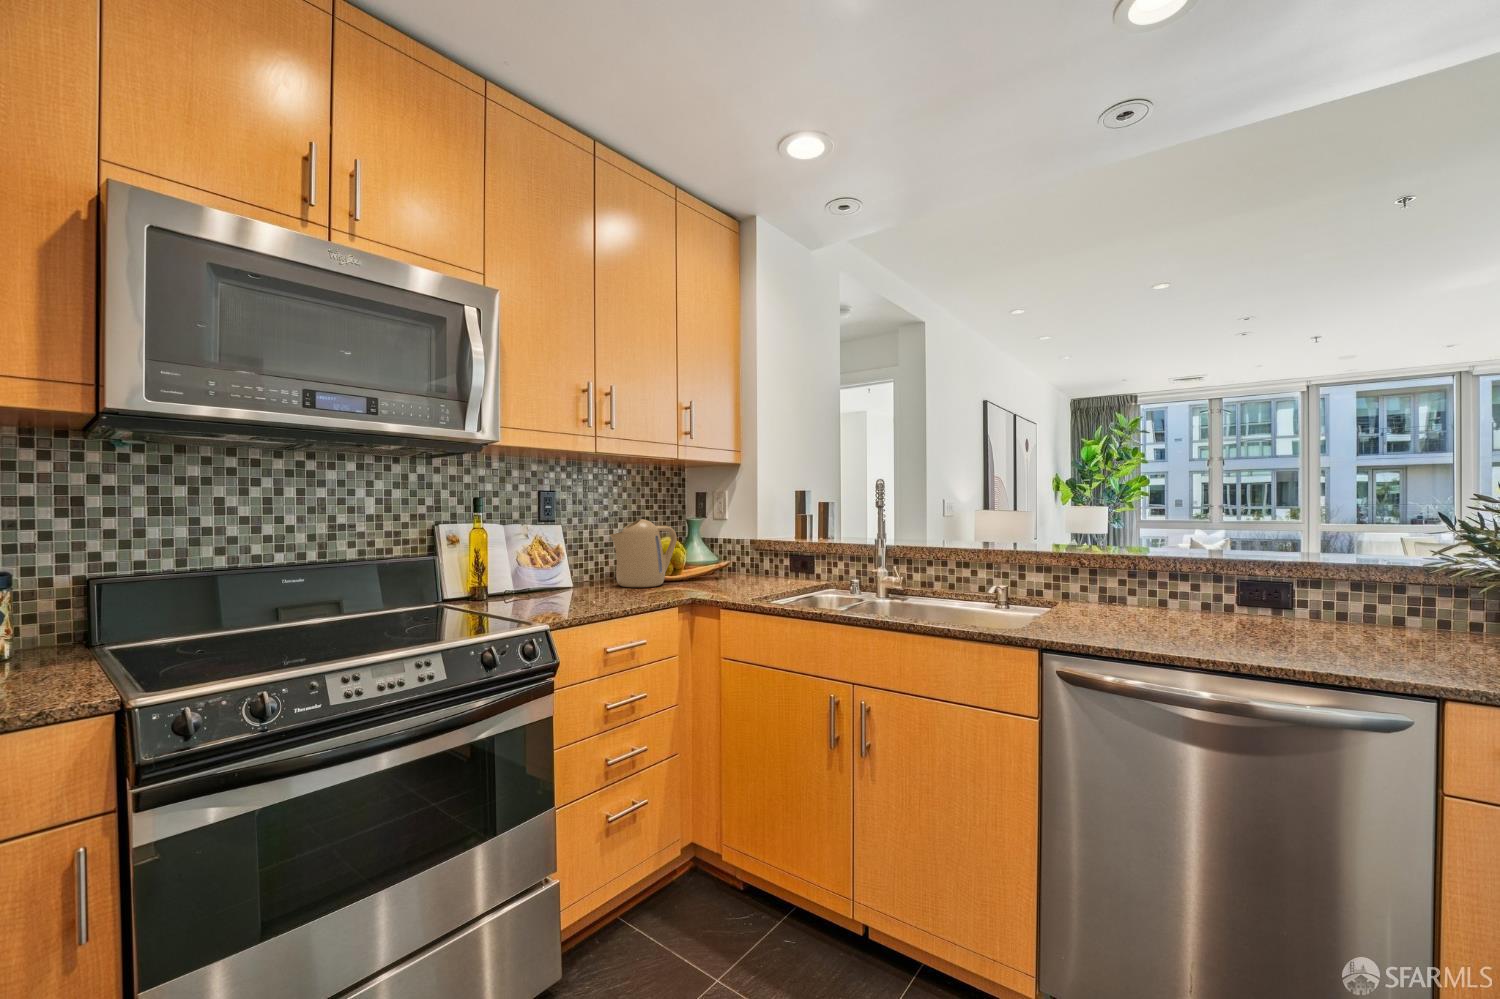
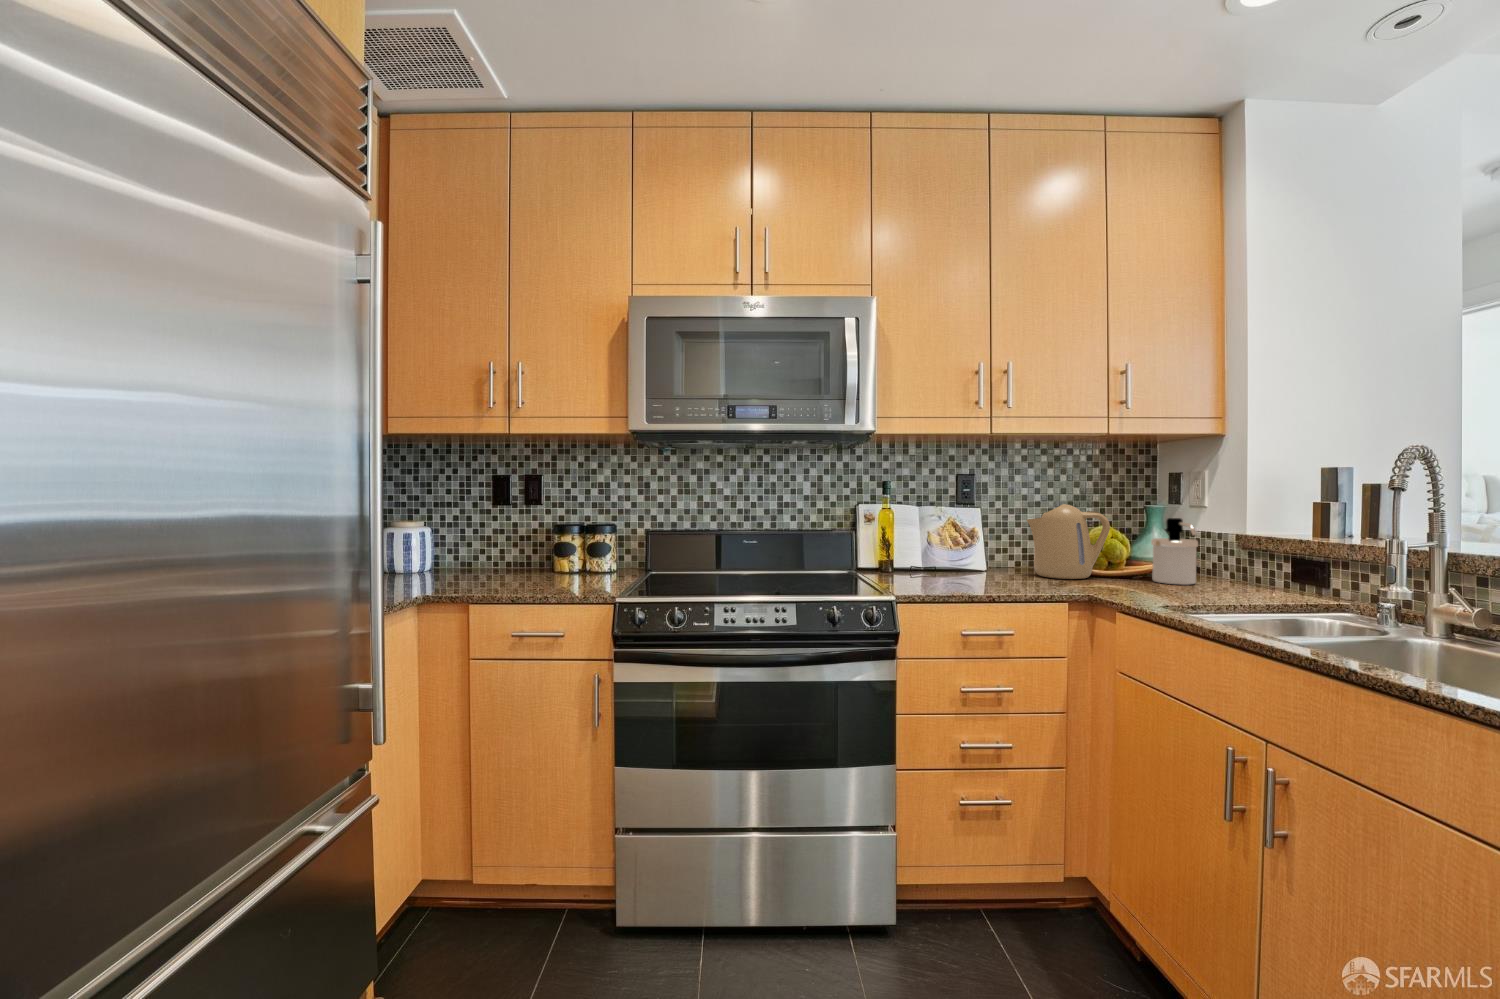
soap dispenser: none [704,529,742,582] -> present [1151,518,1198,585]

